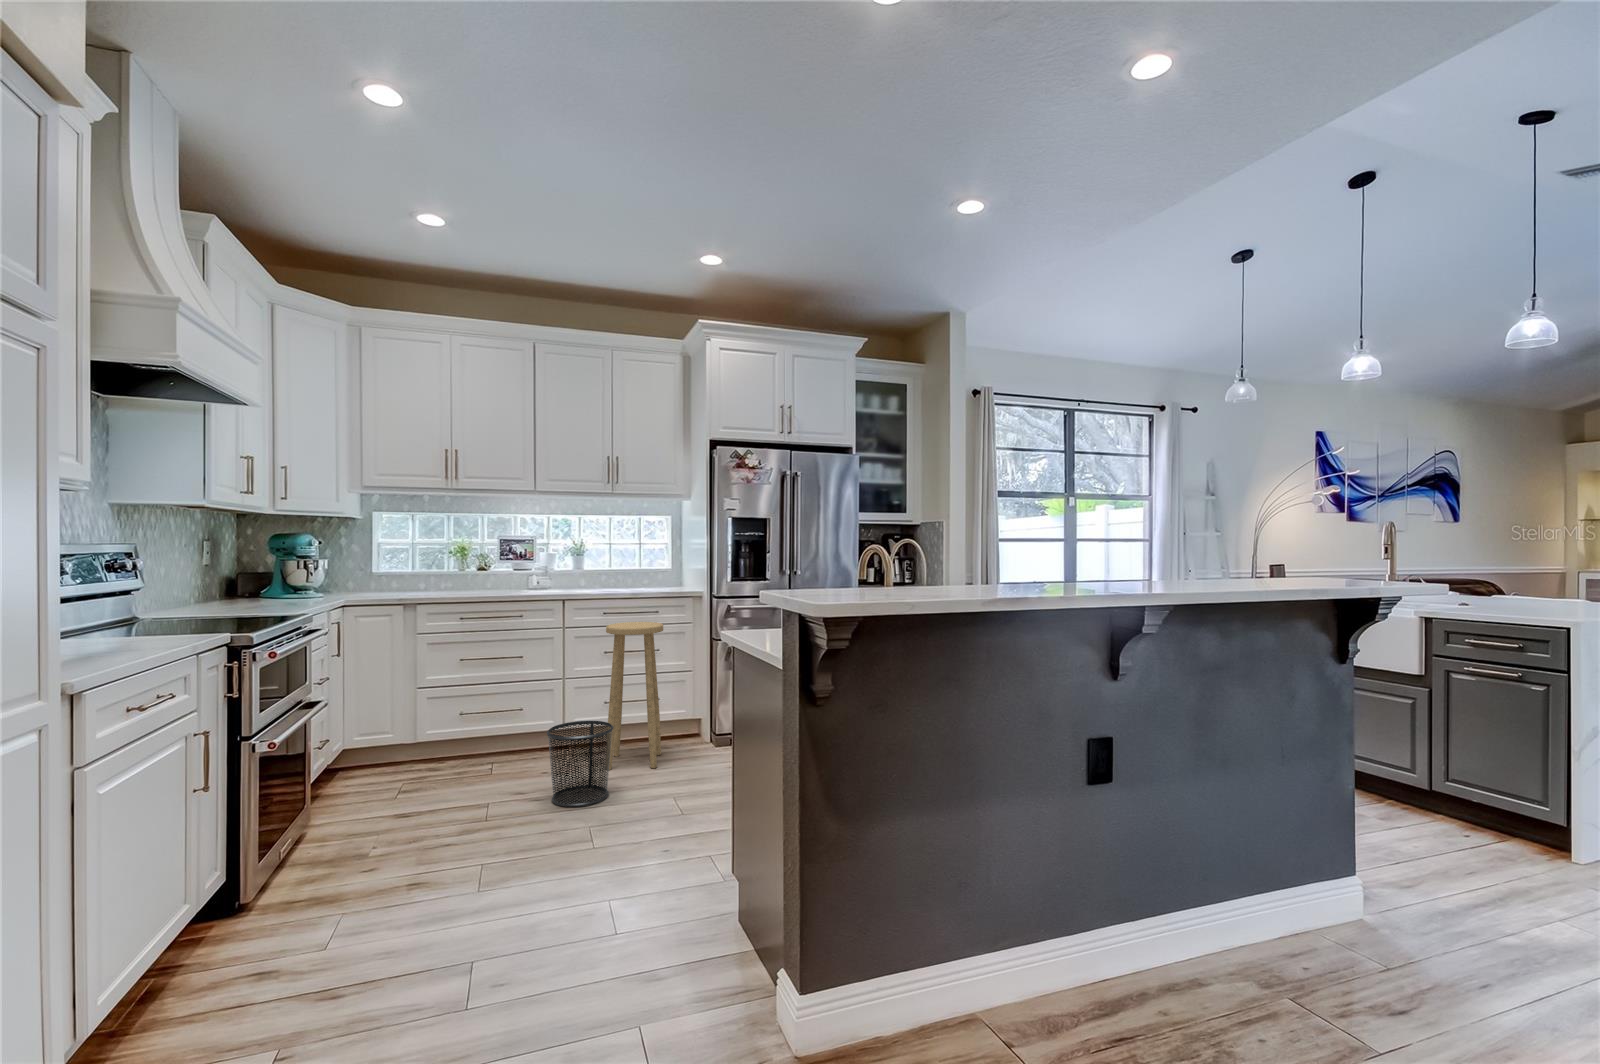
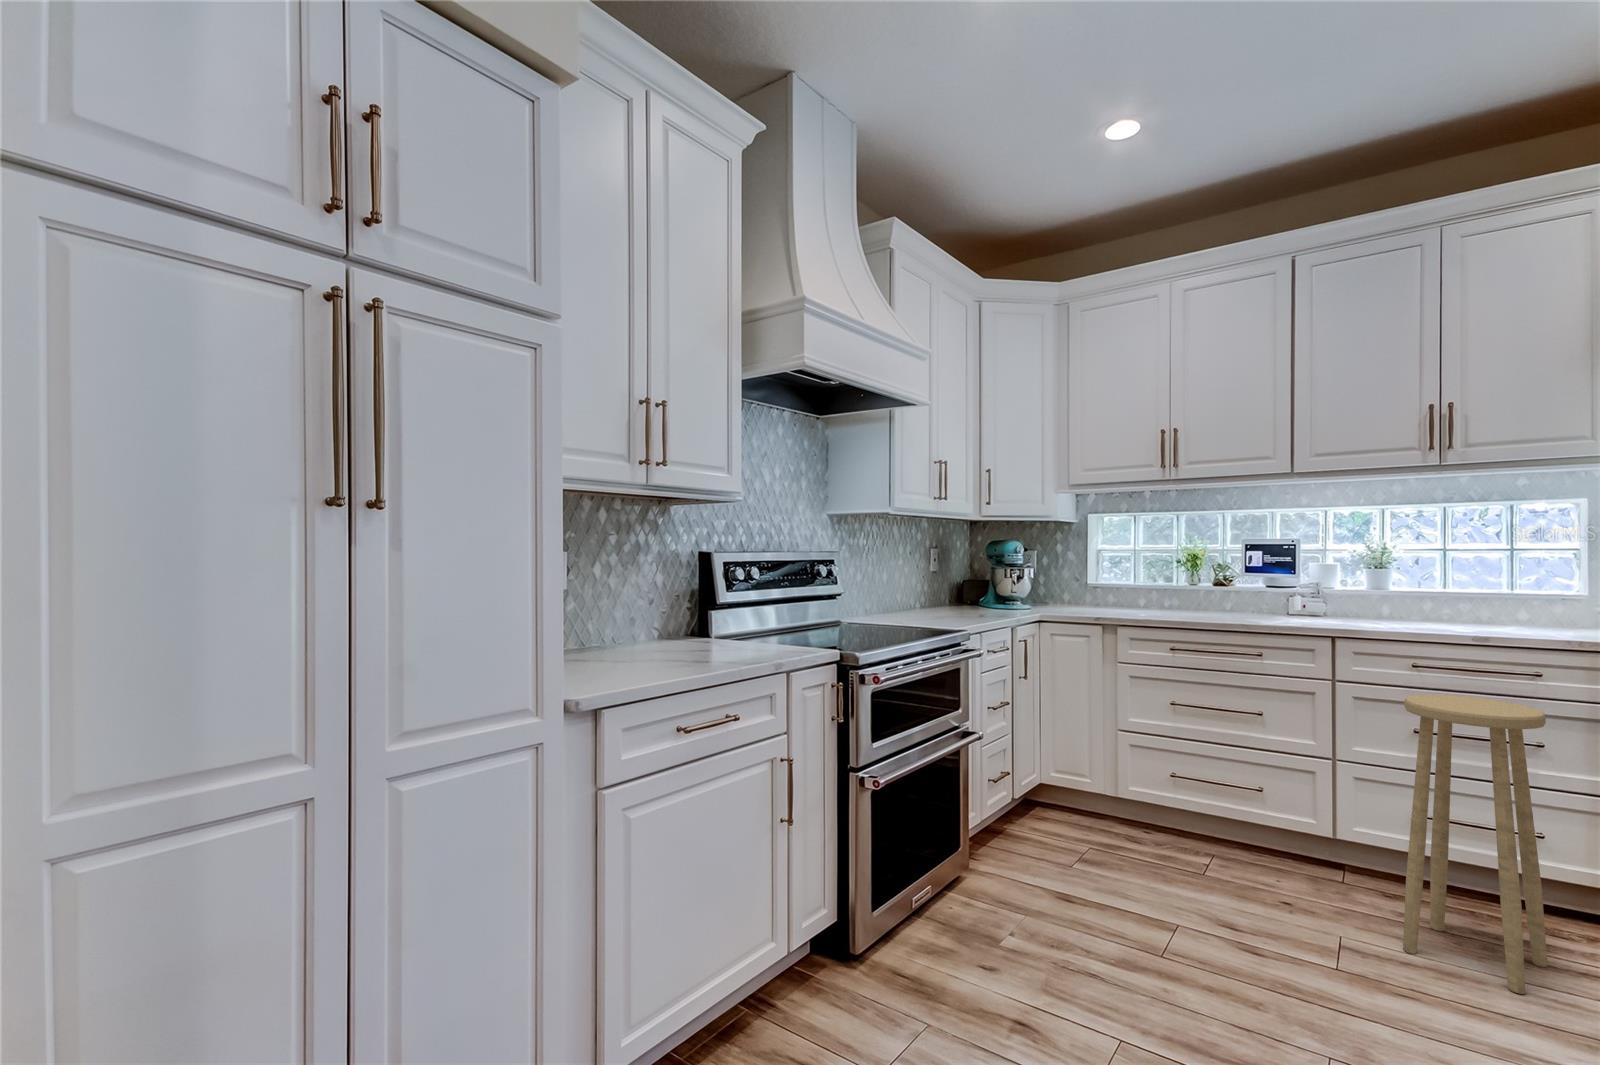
waste bin: present [547,721,614,807] -> none [1263,847,1397,1014]

